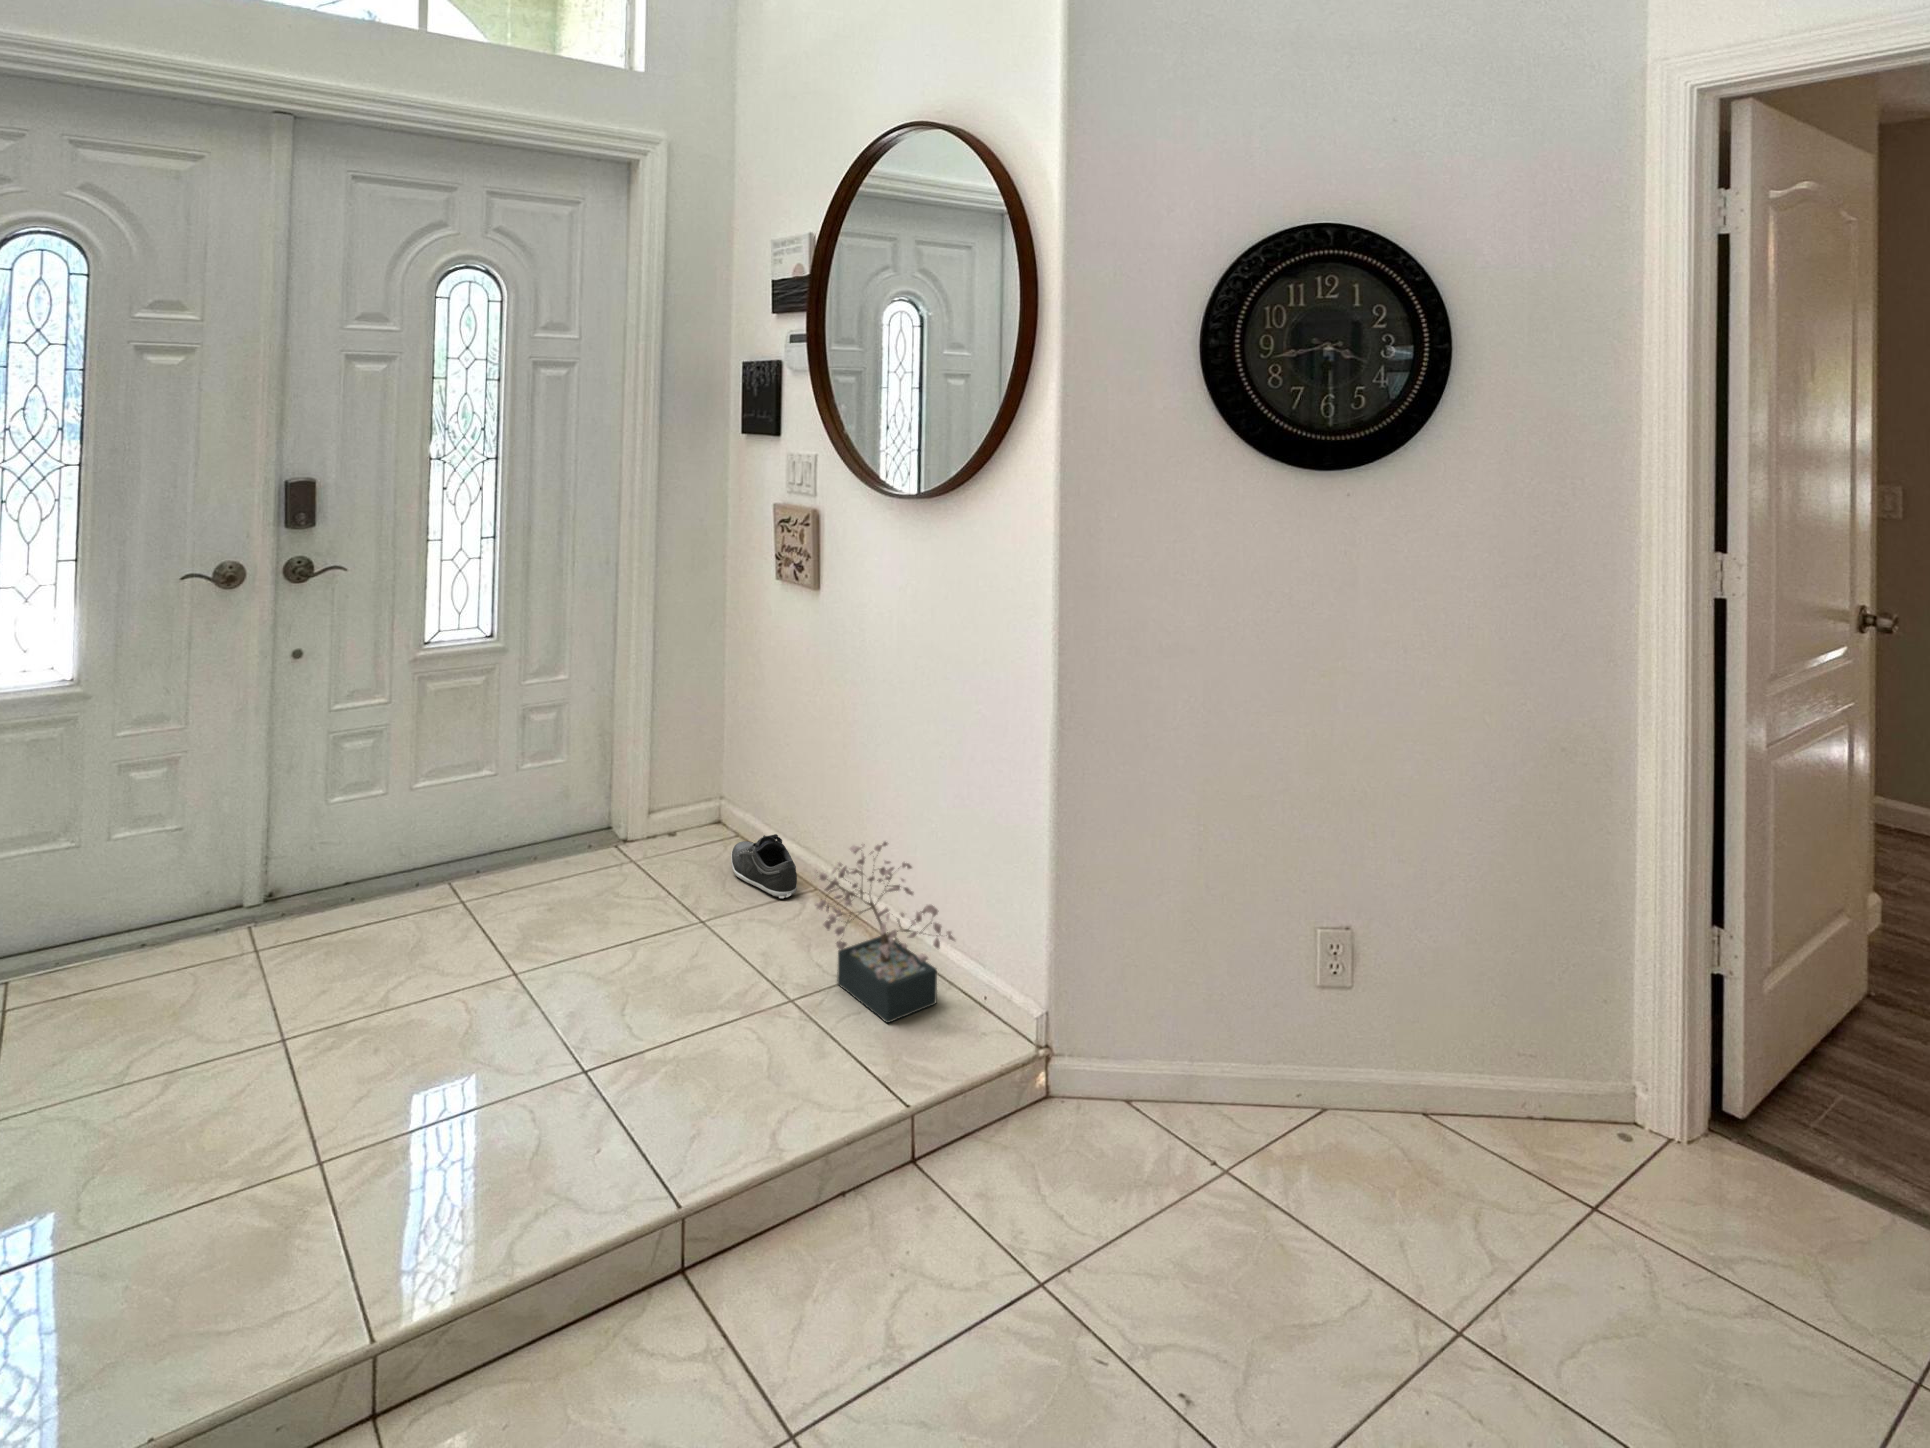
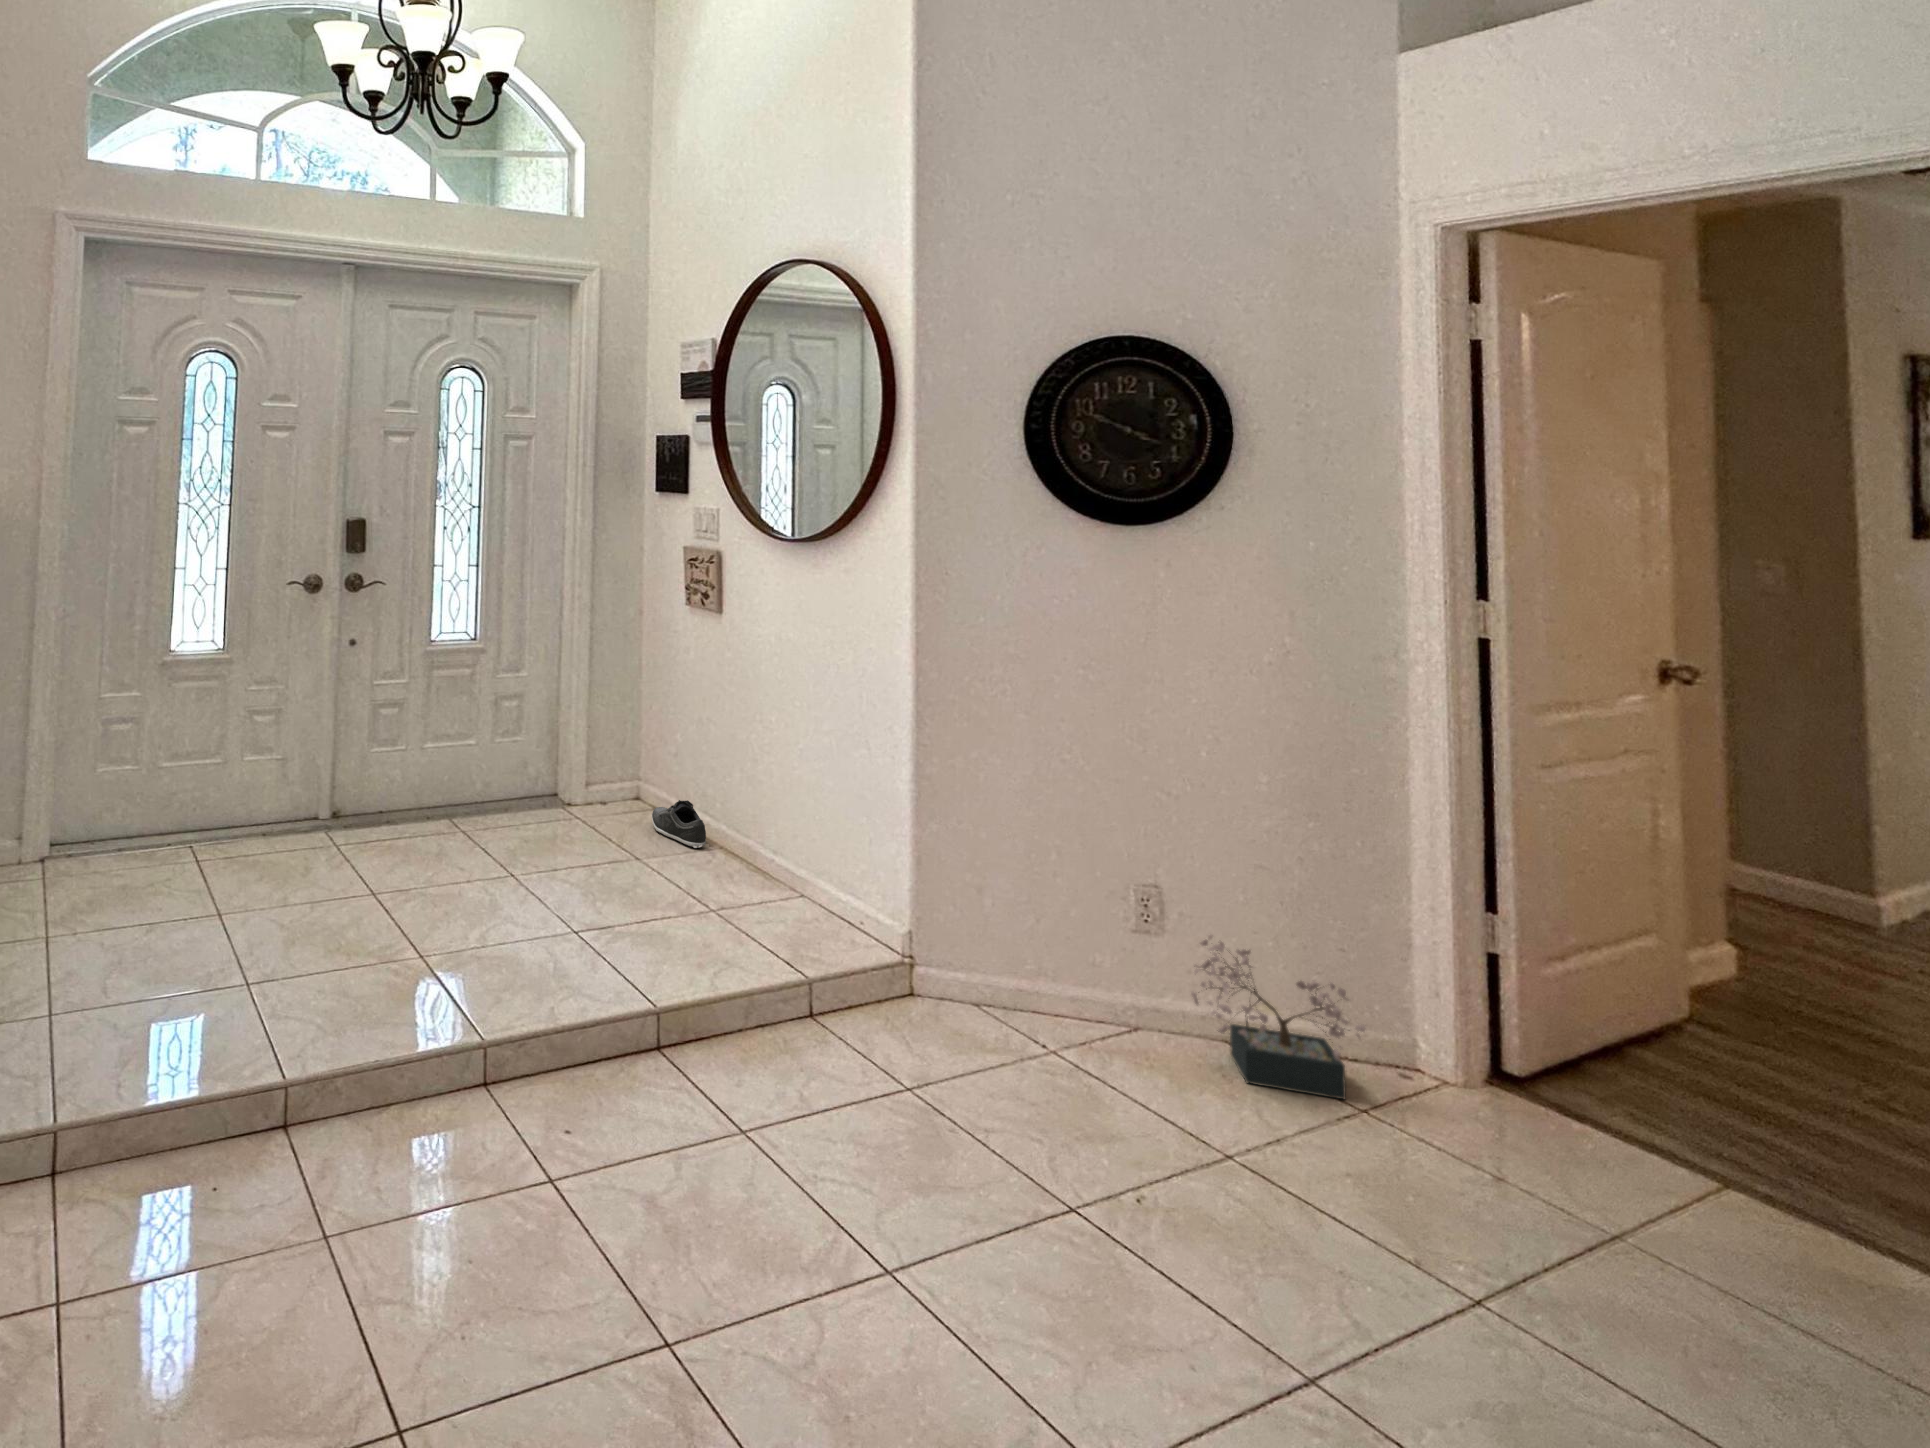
decorative plant: present [814,842,955,1023] -> present [1191,935,1365,1100]

